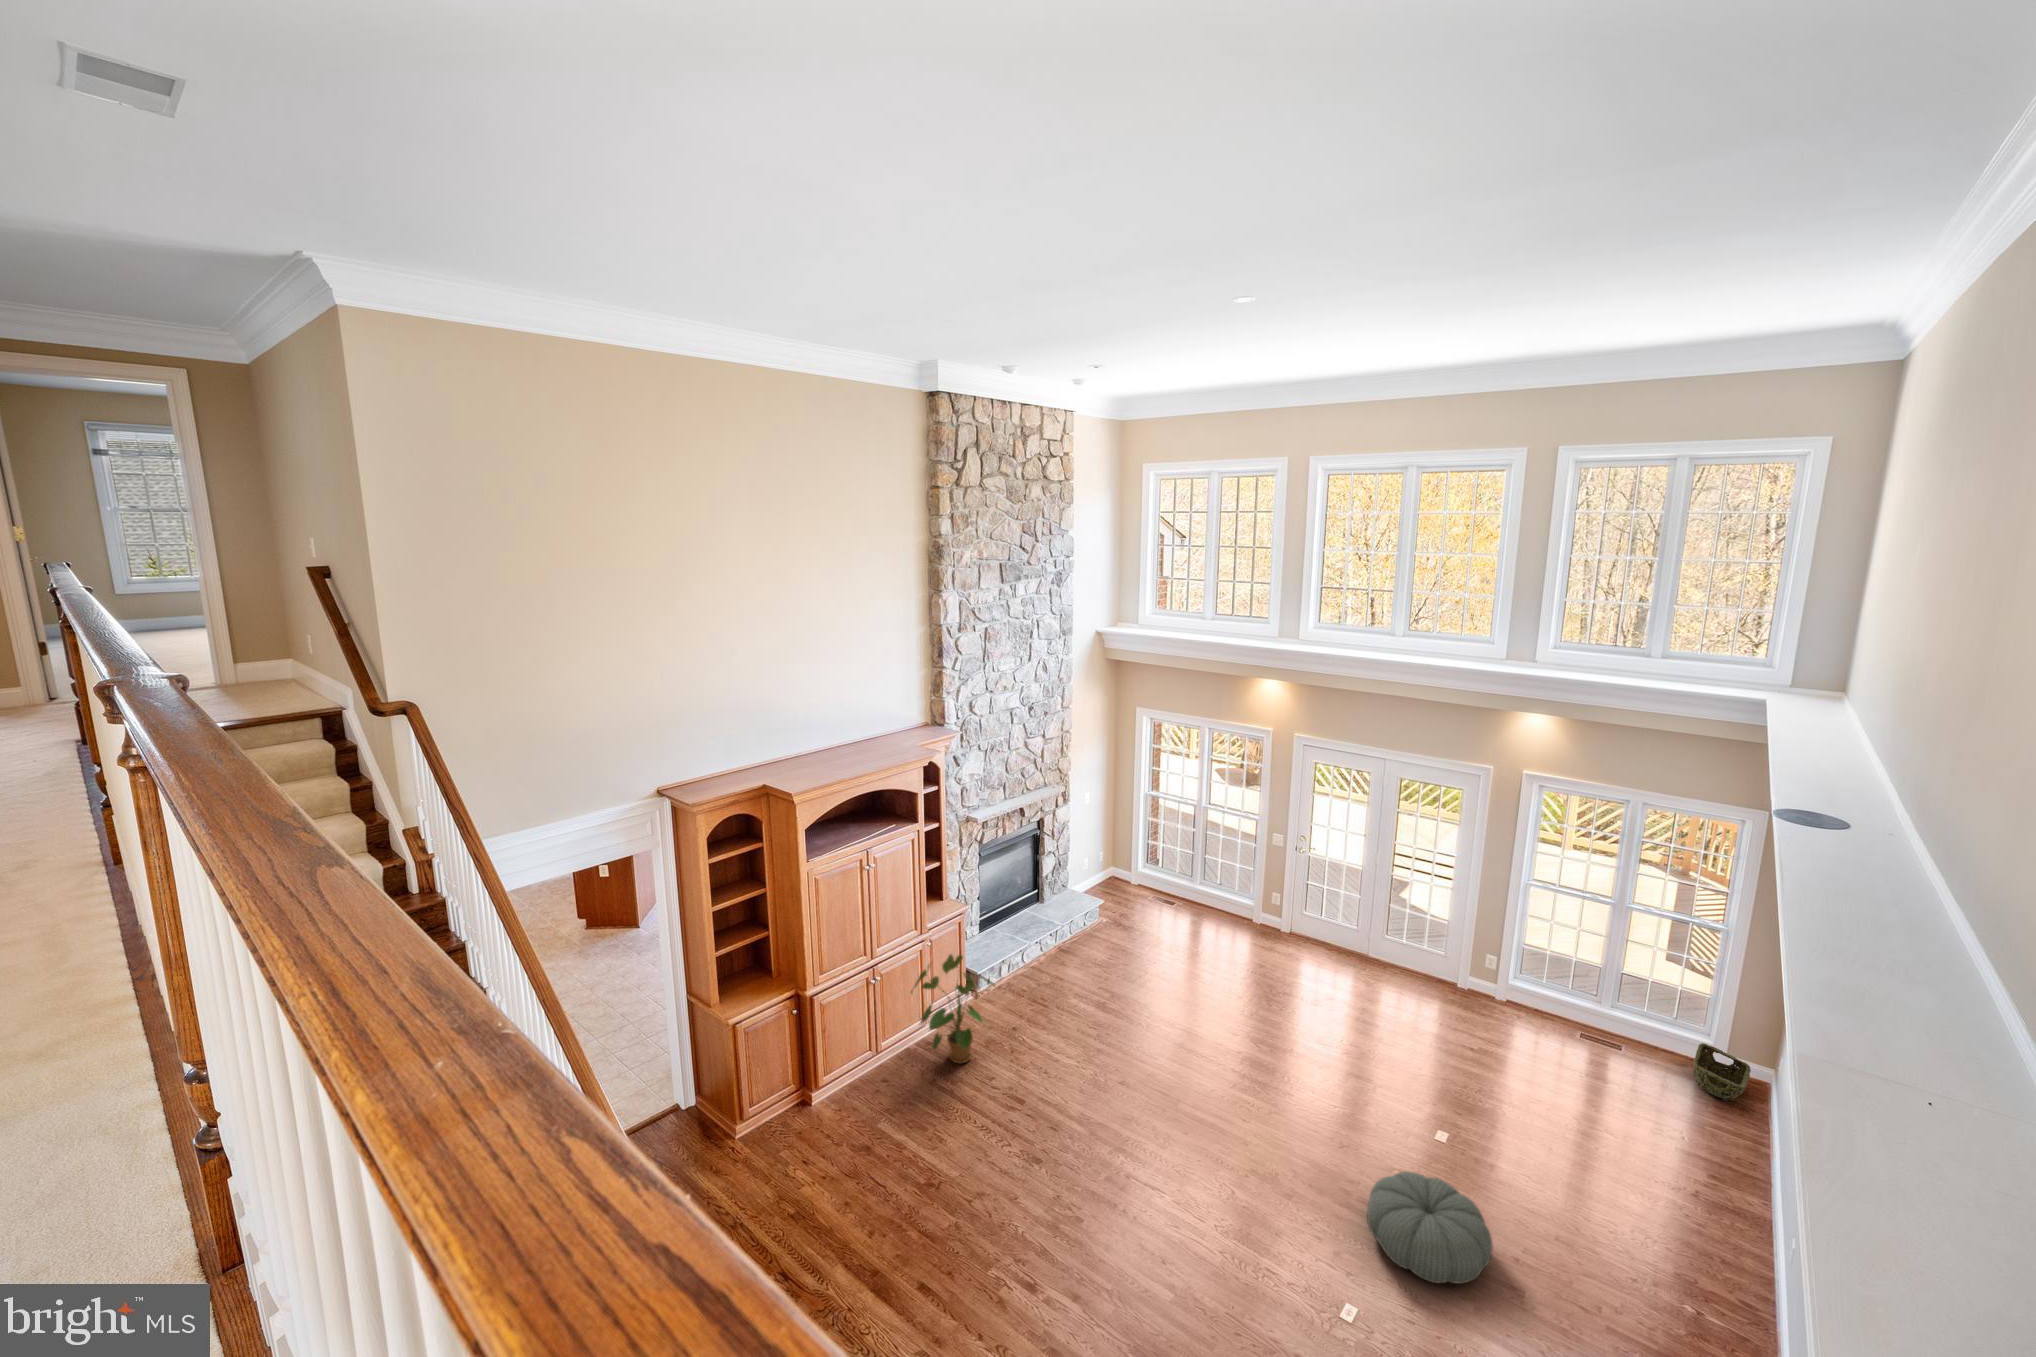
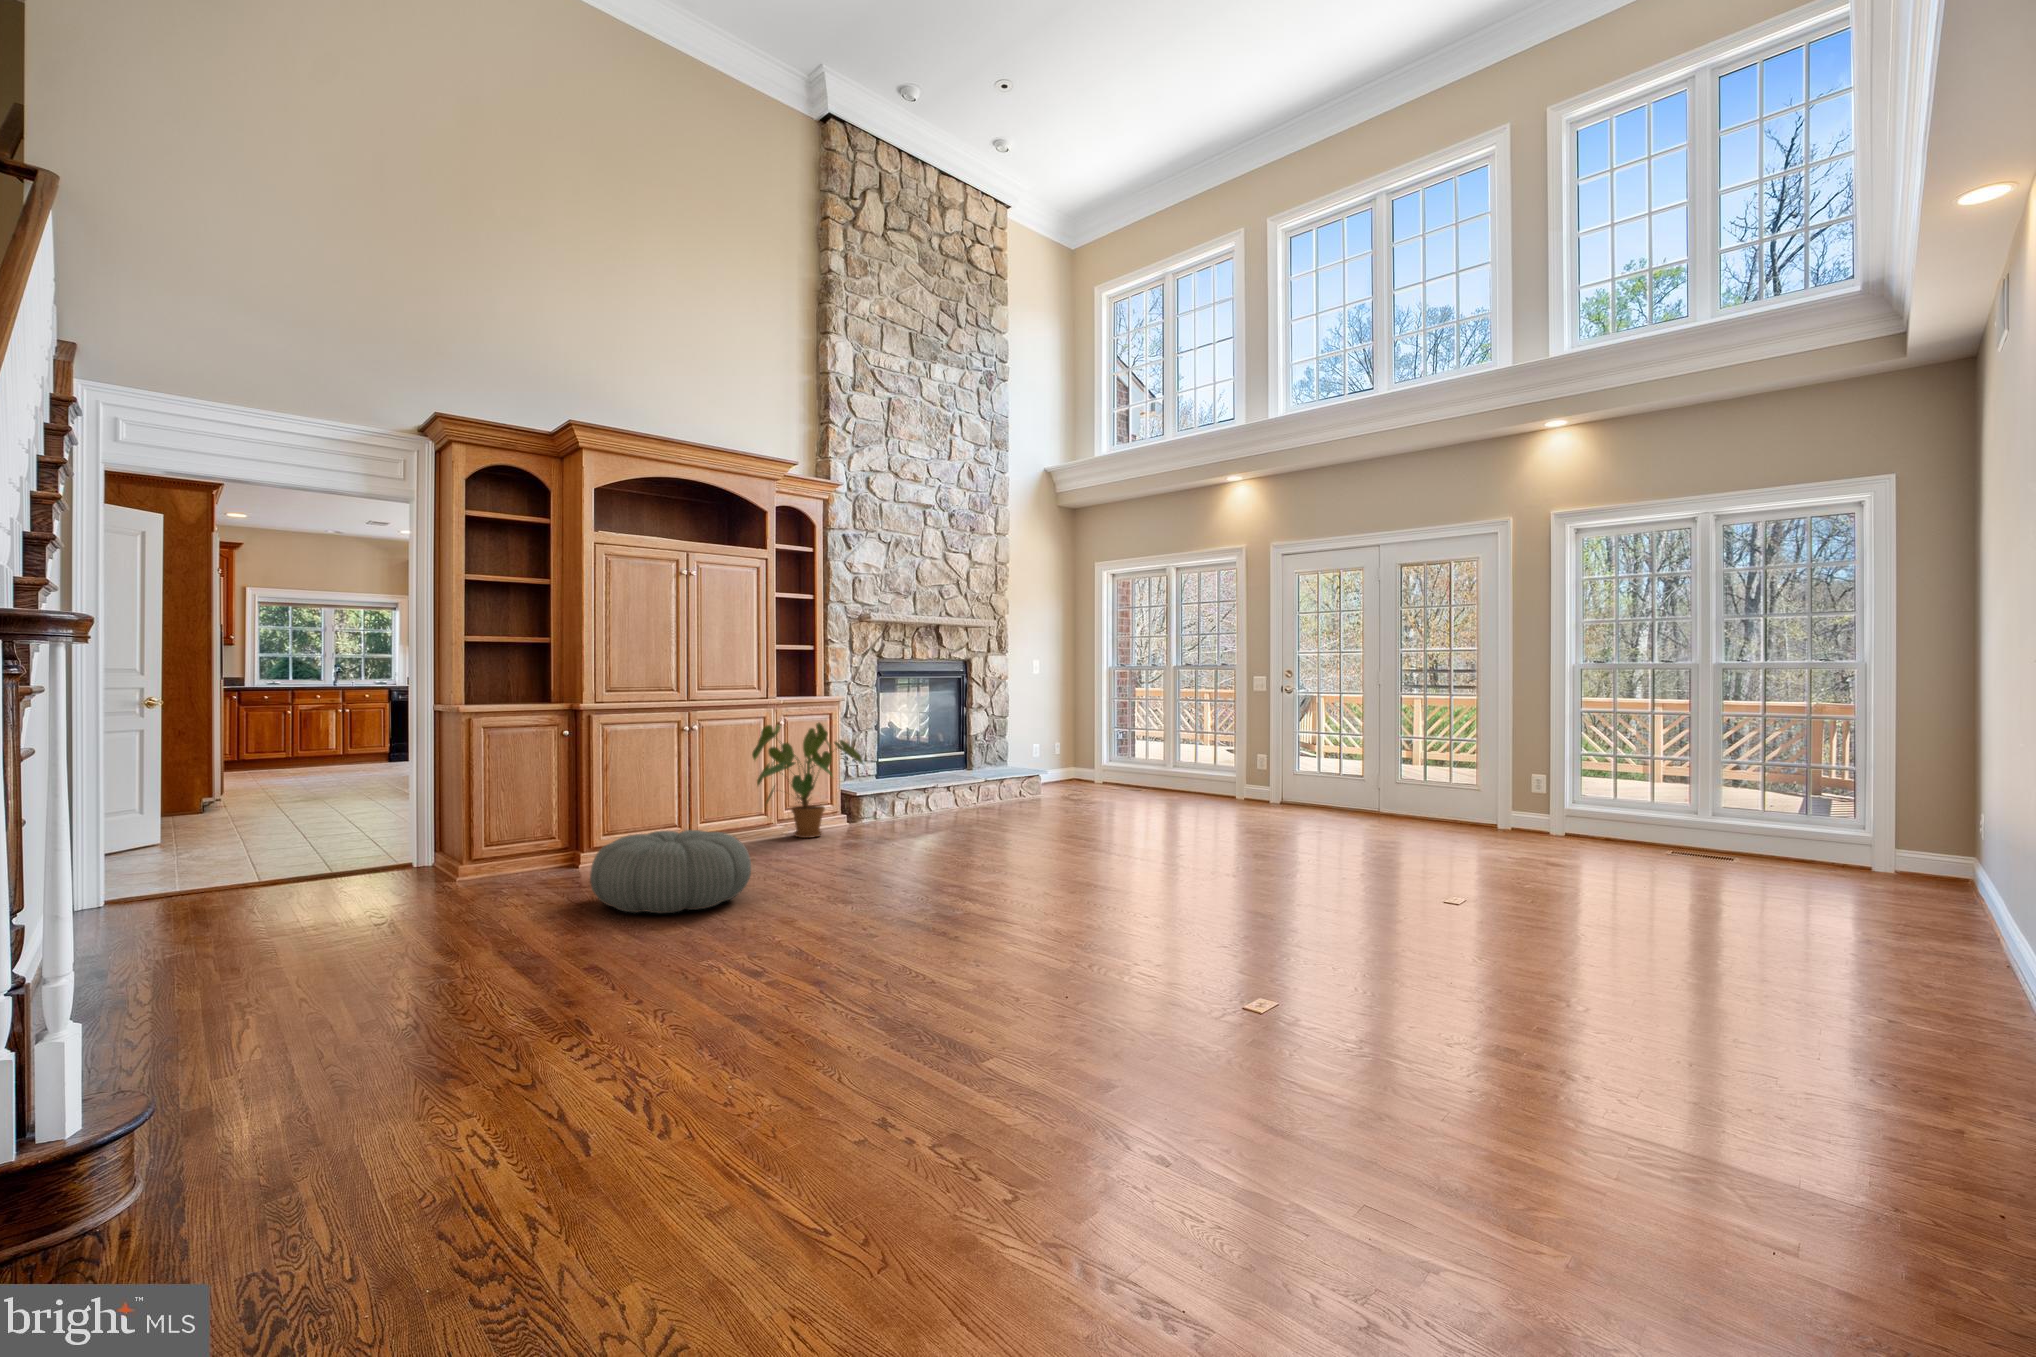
woven basket: present [1693,1043,1751,1101] -> none [1788,823,1874,872]
pouf: present [1367,1171,1493,1284] -> present [590,830,751,913]

